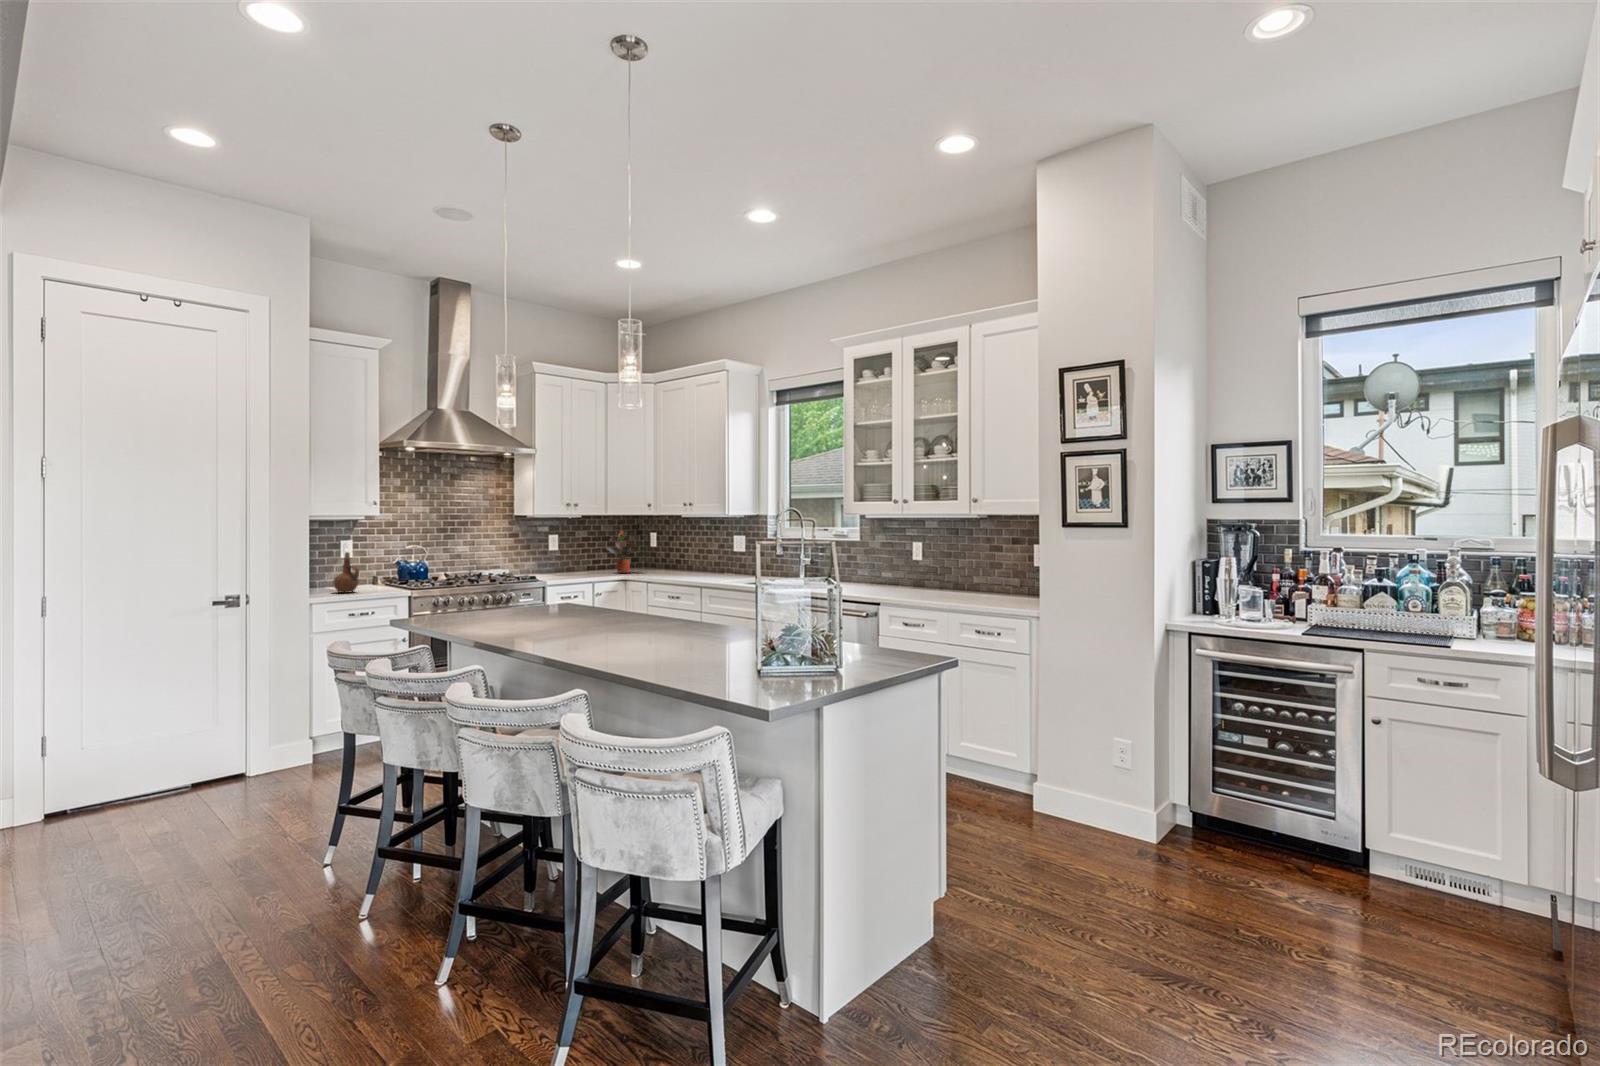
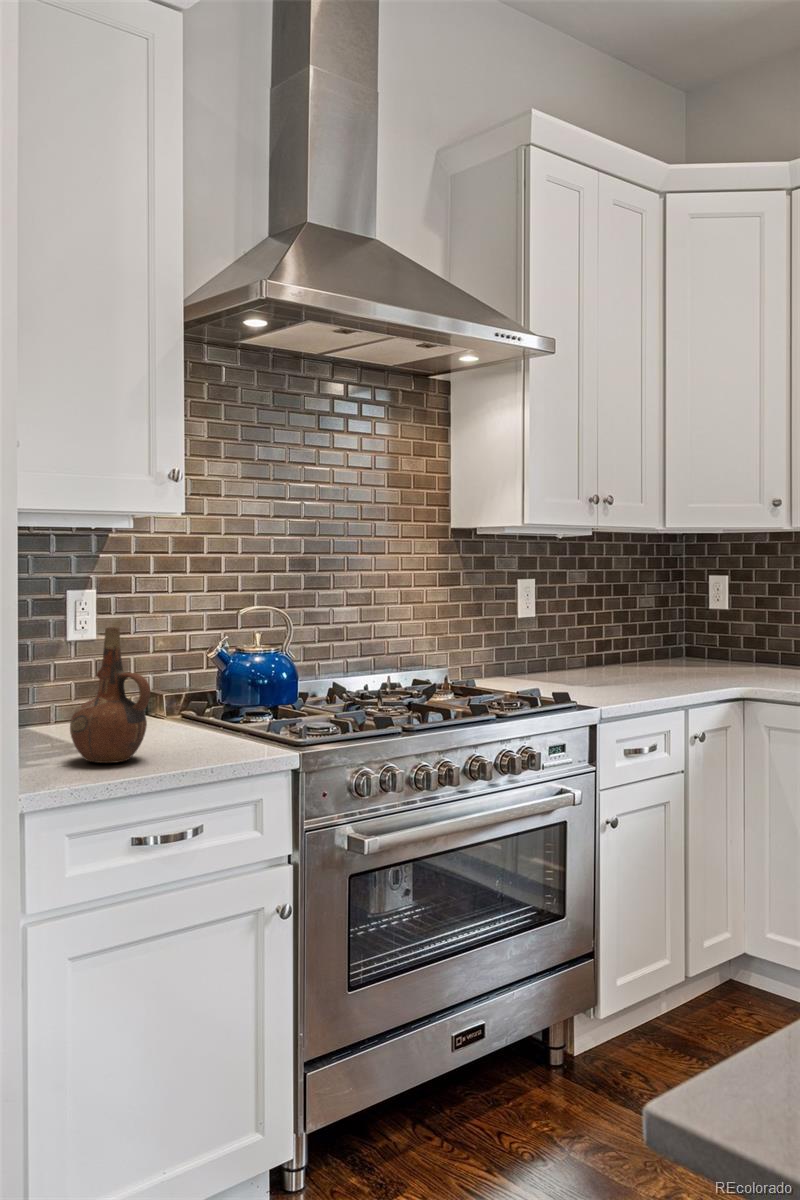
potted plant: present [605,531,637,573] -> none [651,568,742,673]

